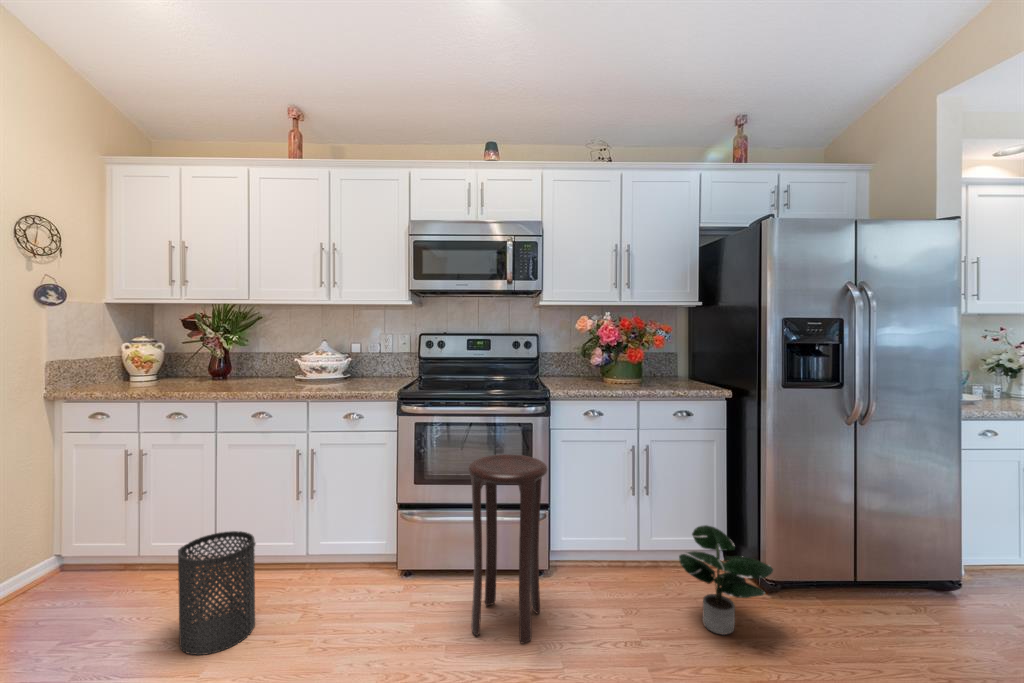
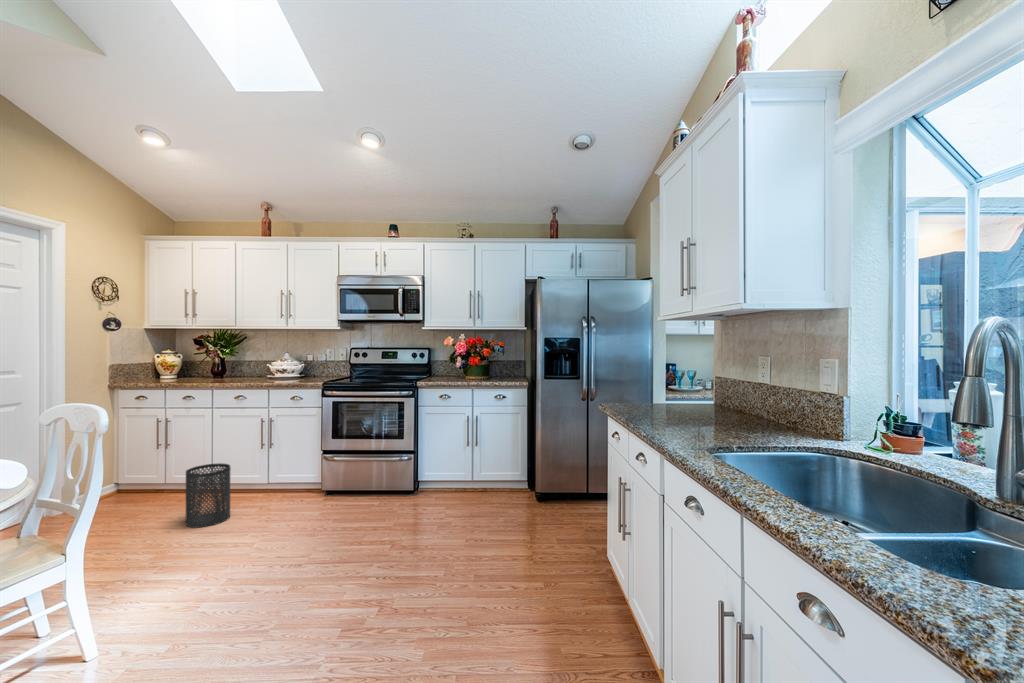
stool: present [468,454,547,643] -> none [353,419,400,523]
potted plant: present [679,525,773,635] -> none [476,461,525,520]

